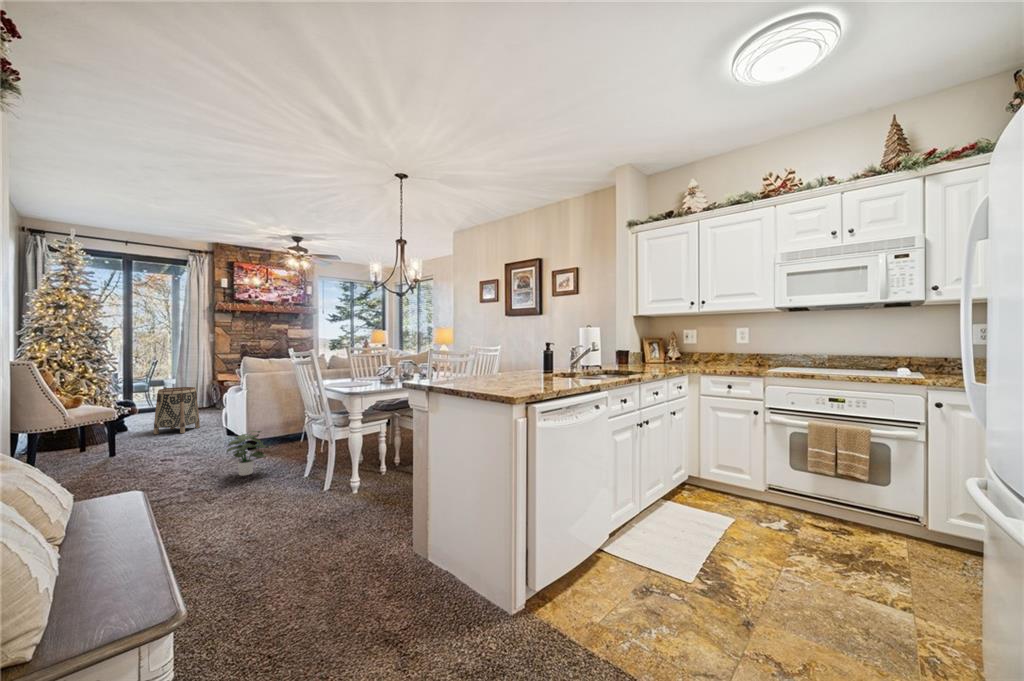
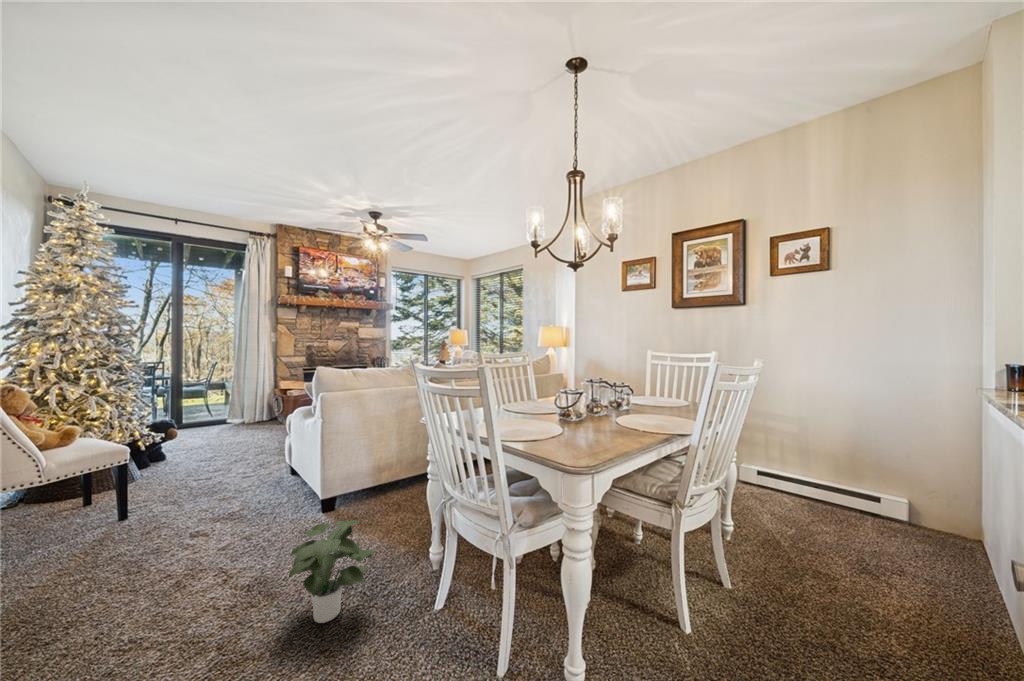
basket: present [153,387,200,434] -> none [190,404,255,473]

